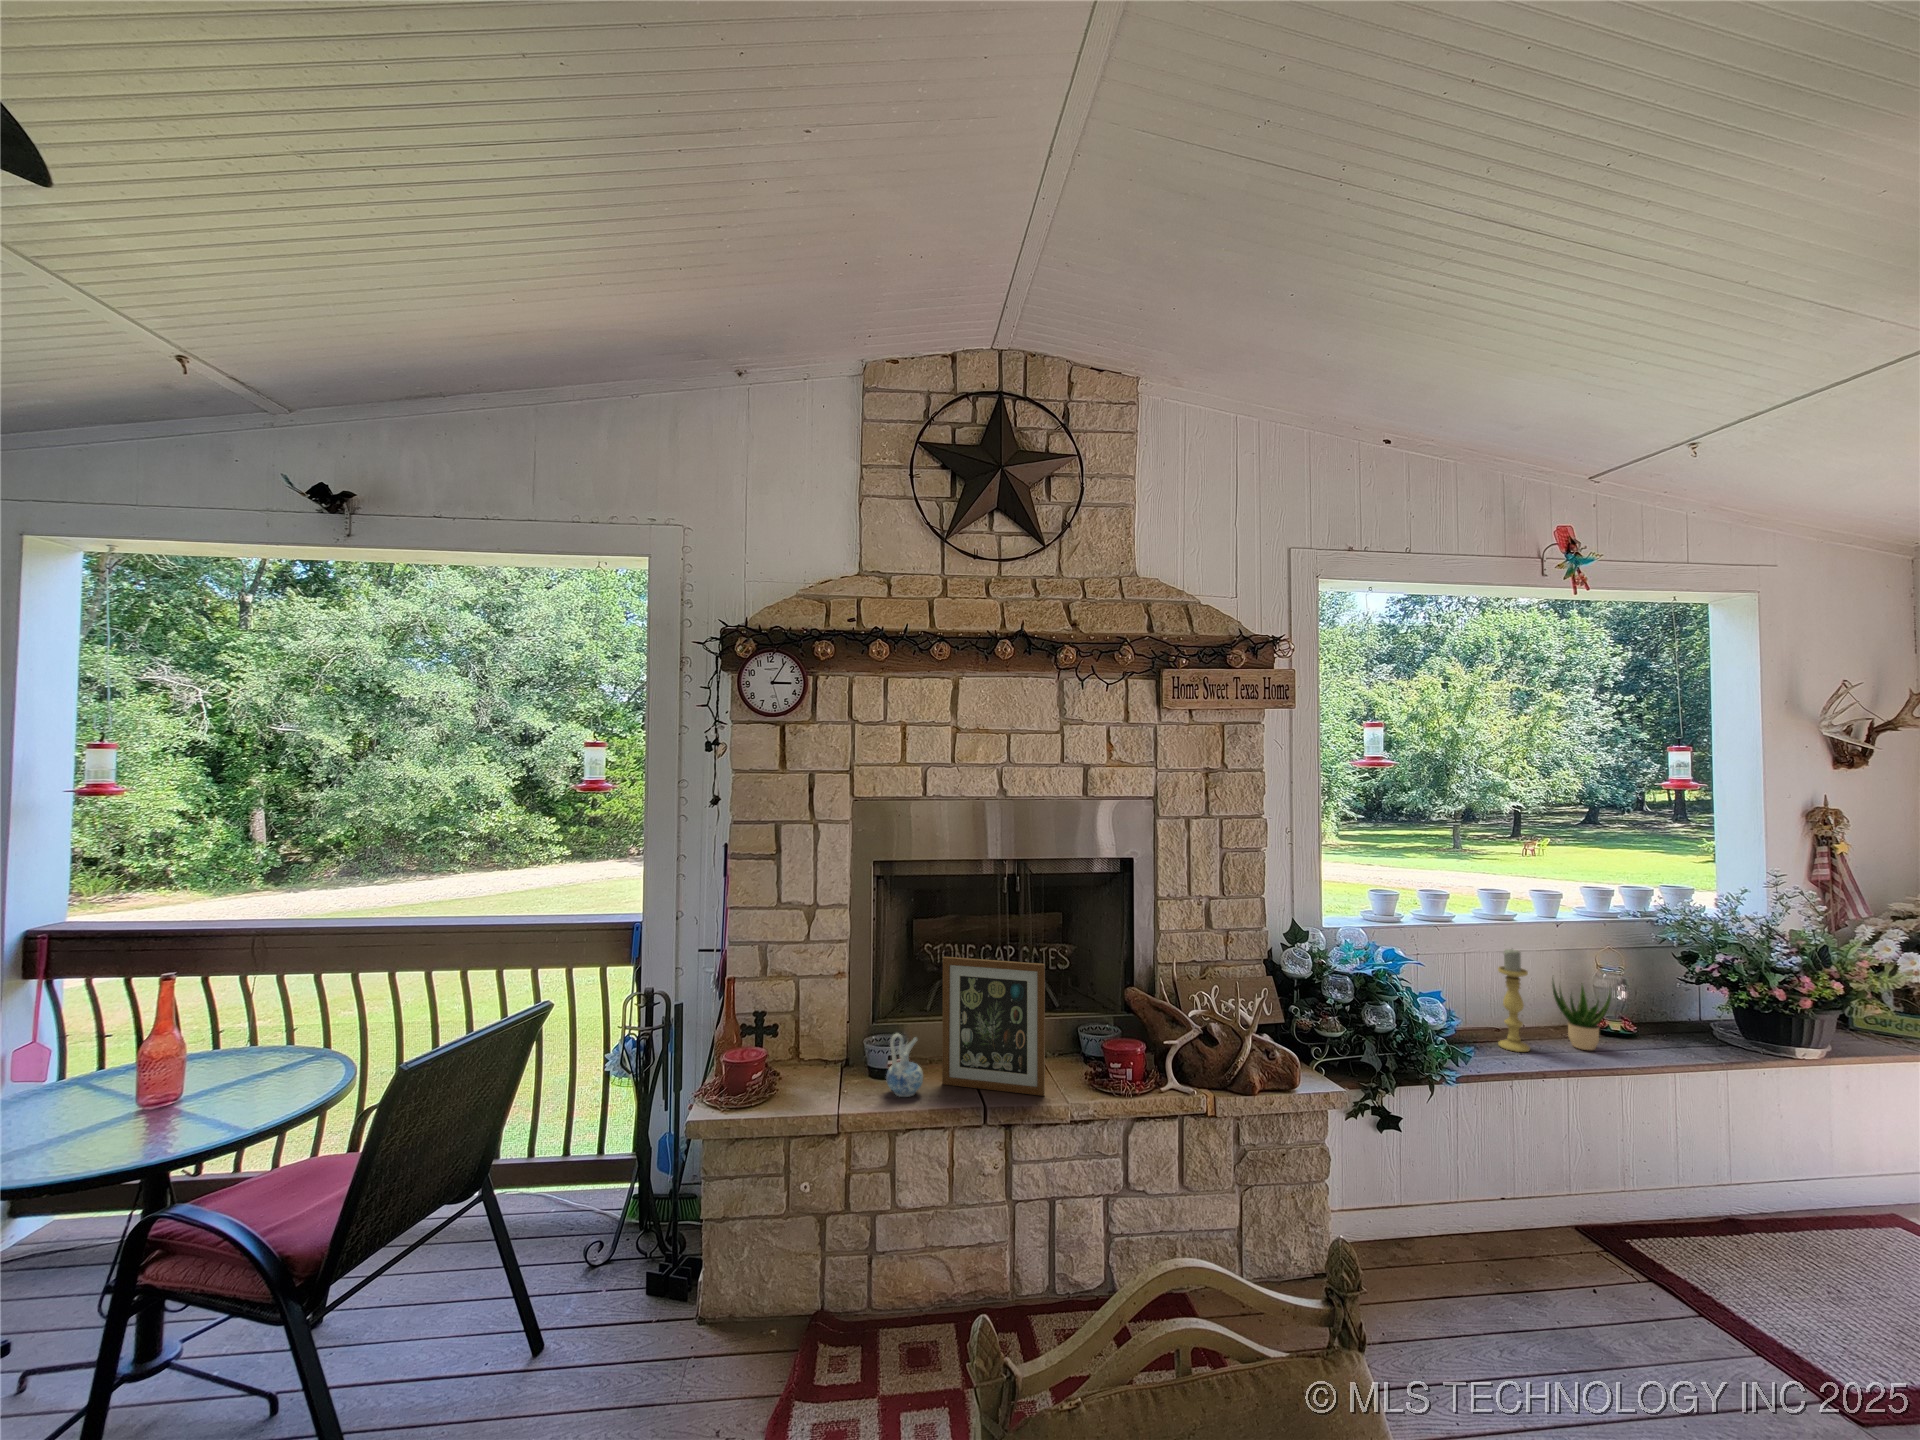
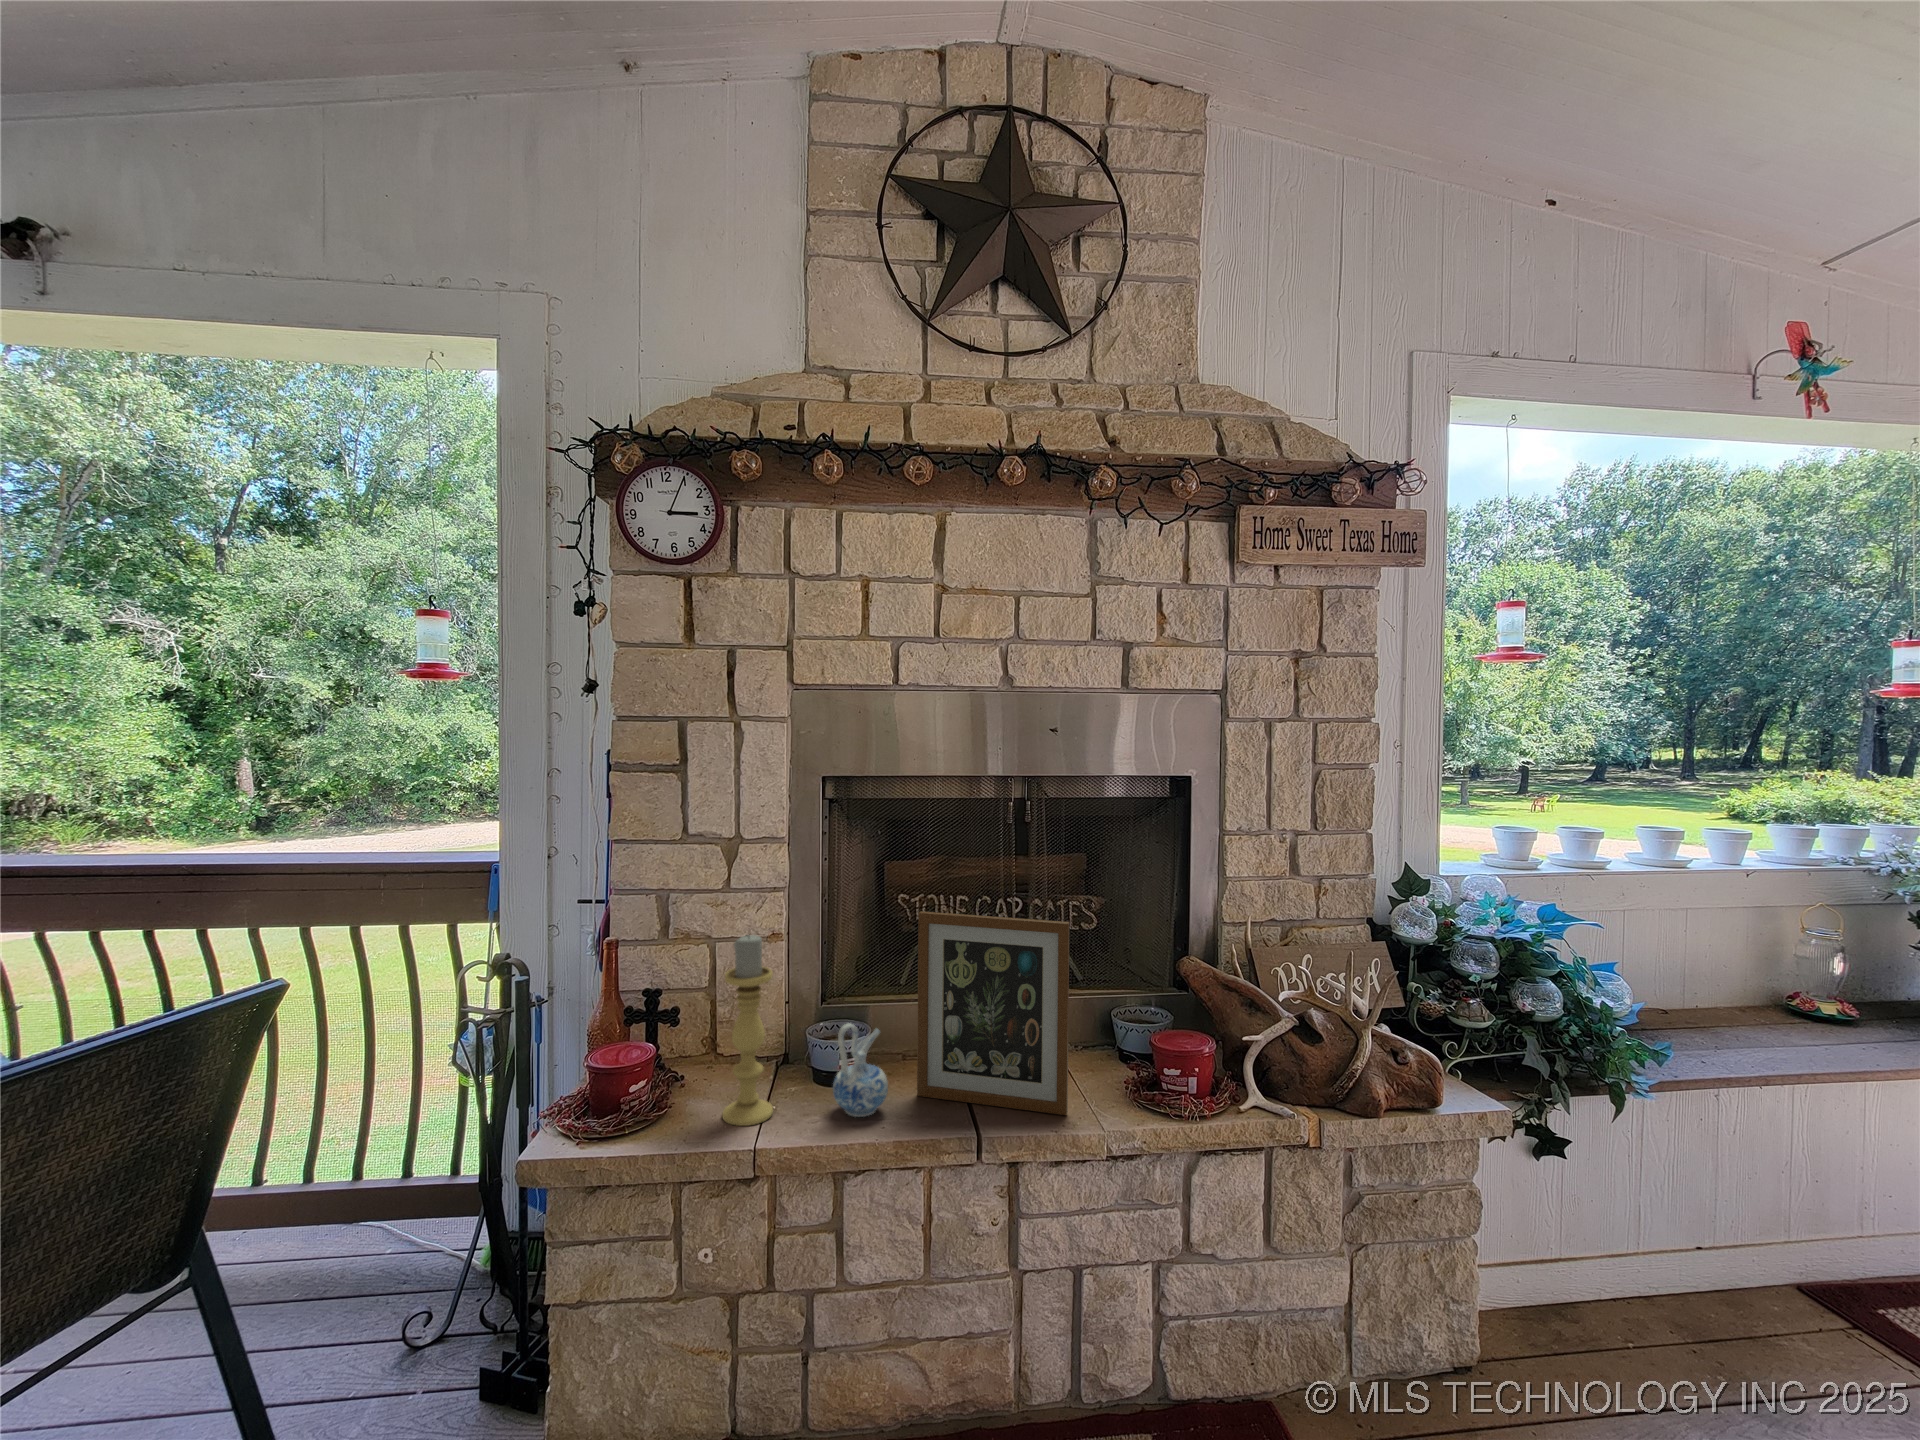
candle holder: present [1498,949,1530,1052] -> present [722,934,773,1126]
potted plant: present [1552,981,1611,1050] -> none [1758,944,1842,1046]

